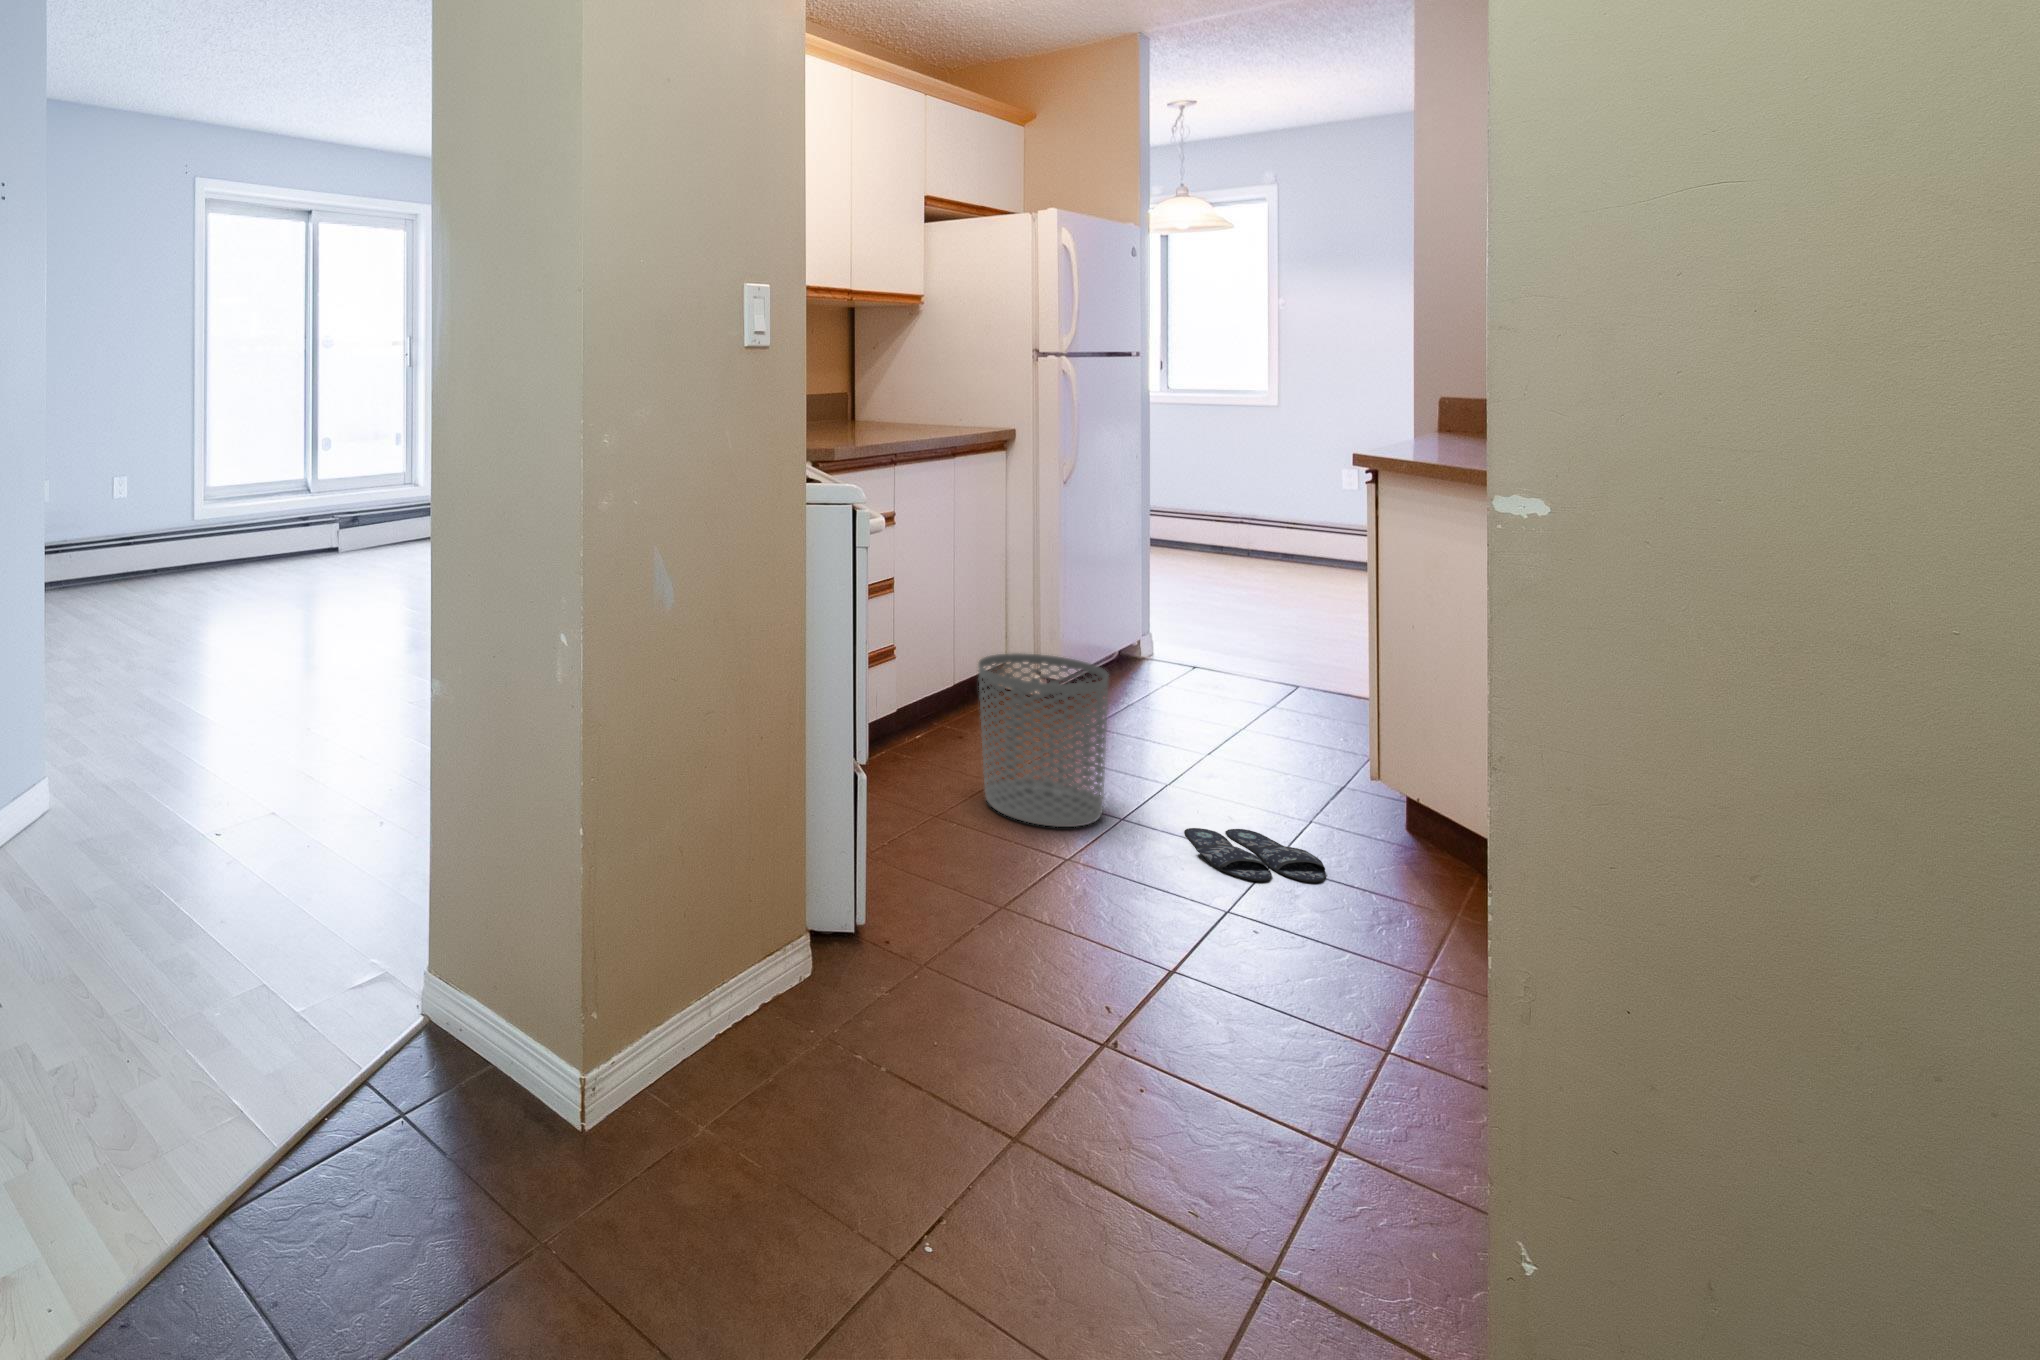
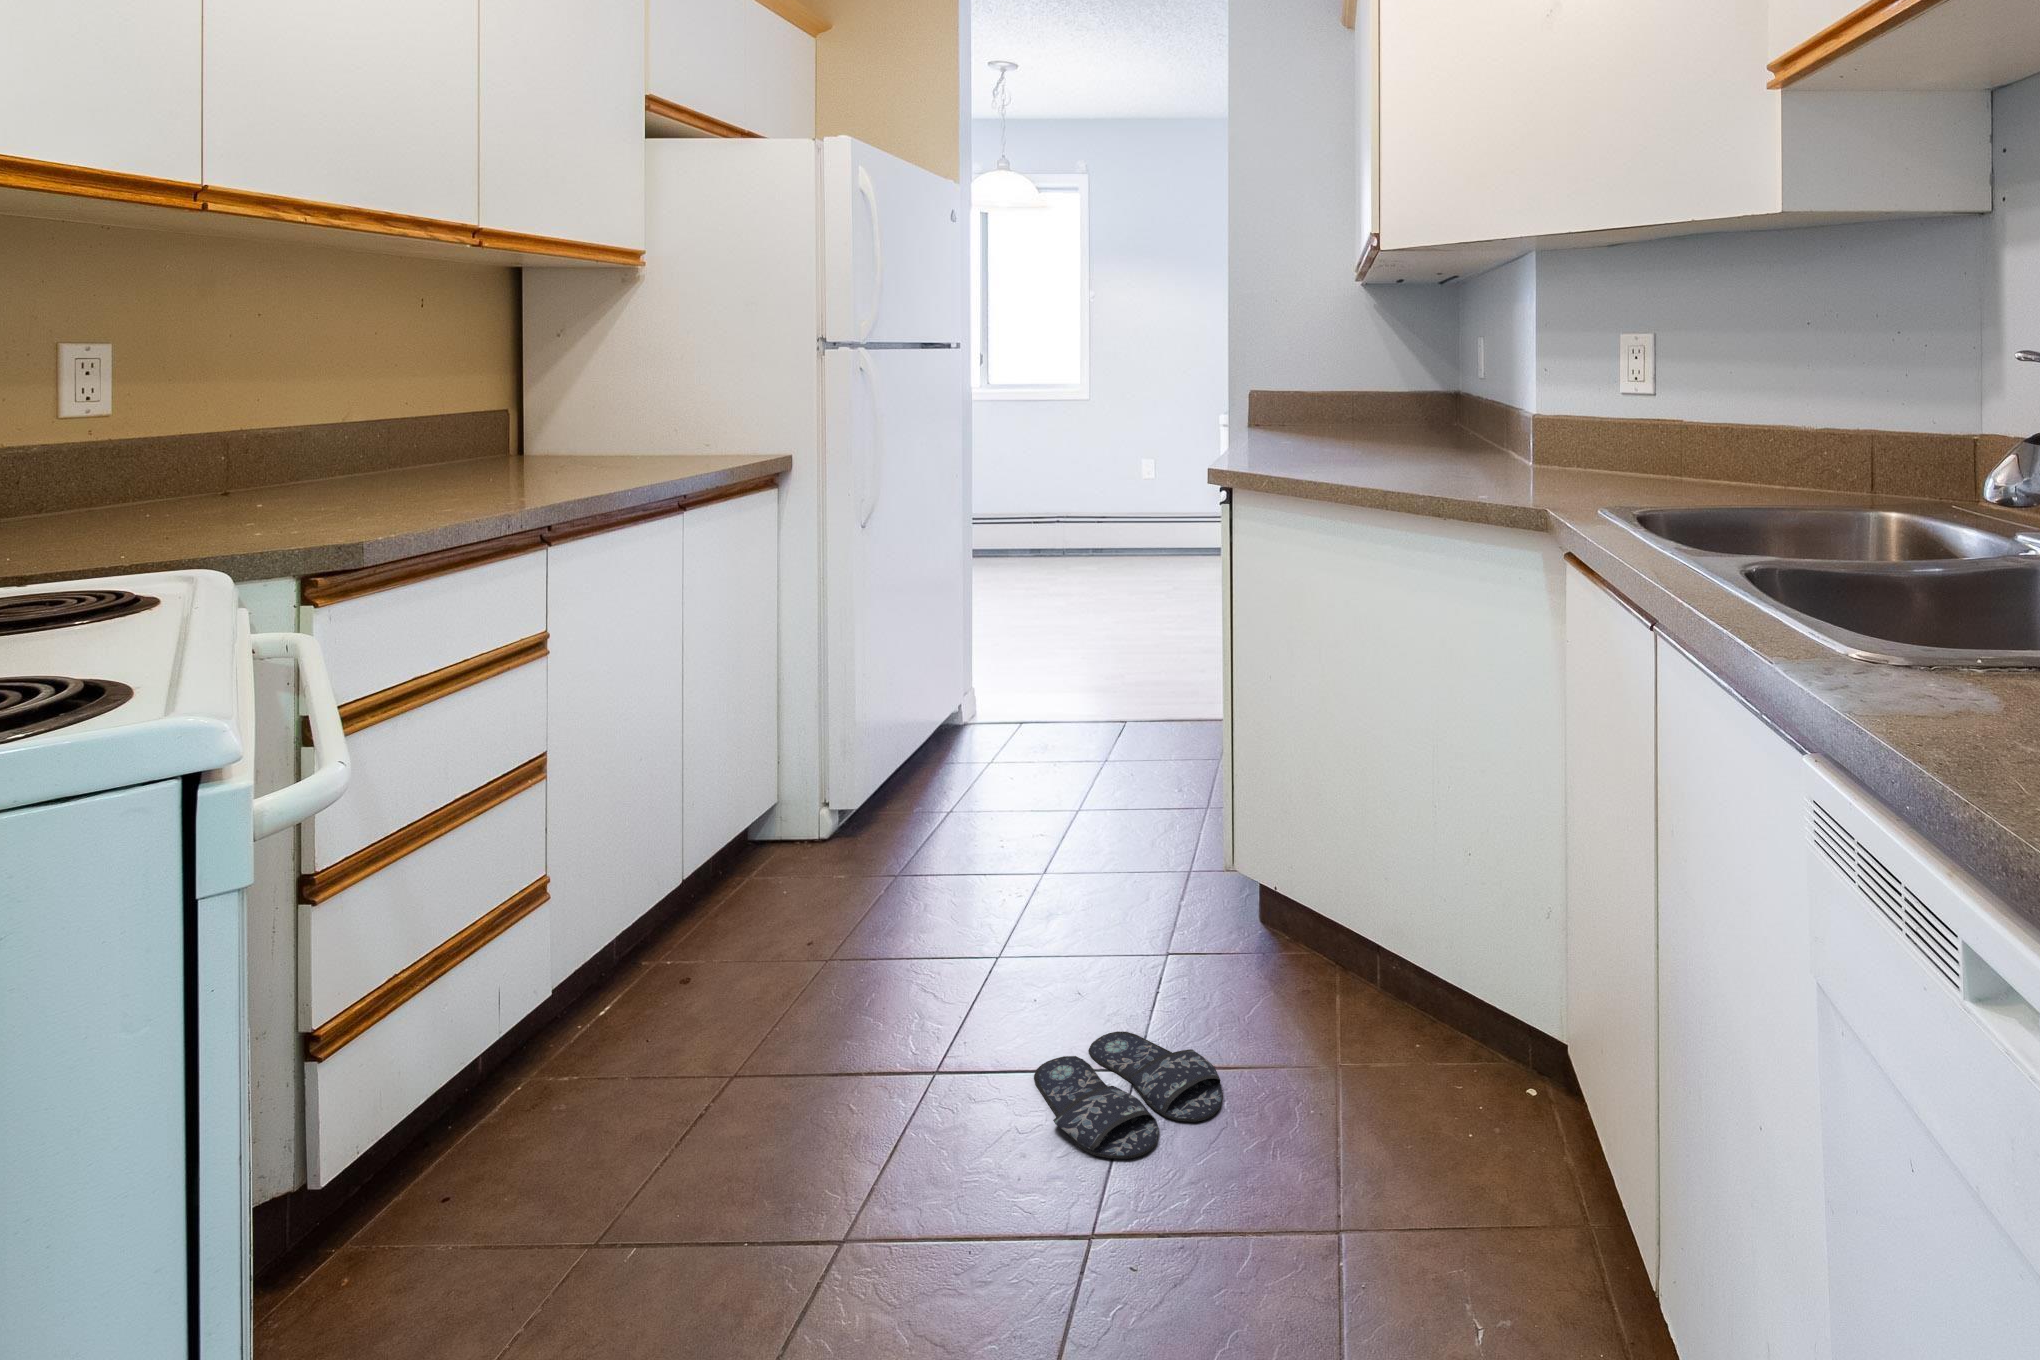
waste bin: present [978,653,1109,827] -> none [693,834,920,1177]

